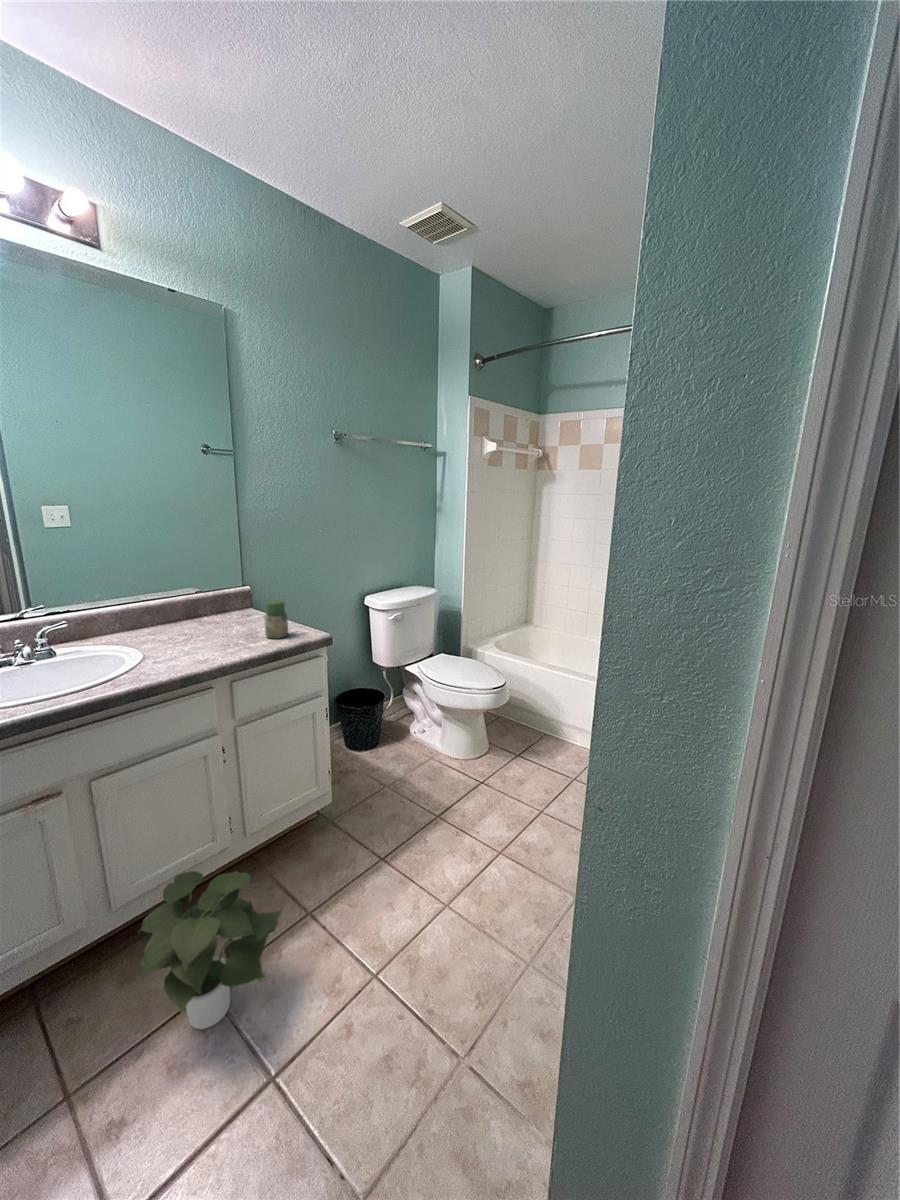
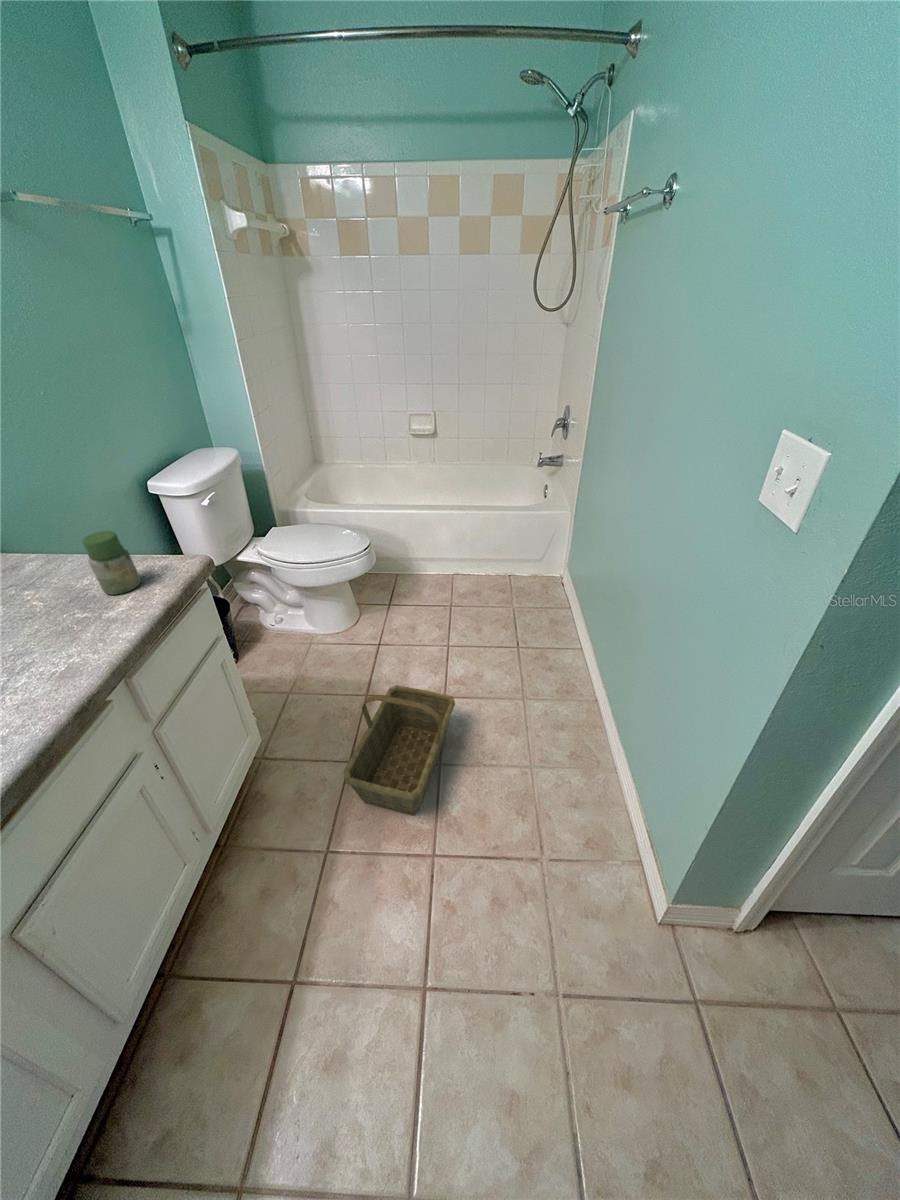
basket: none [350,796,487,931] -> present [343,685,455,815]
potted plant: present [138,871,281,1029] -> none [194,869,376,1052]

